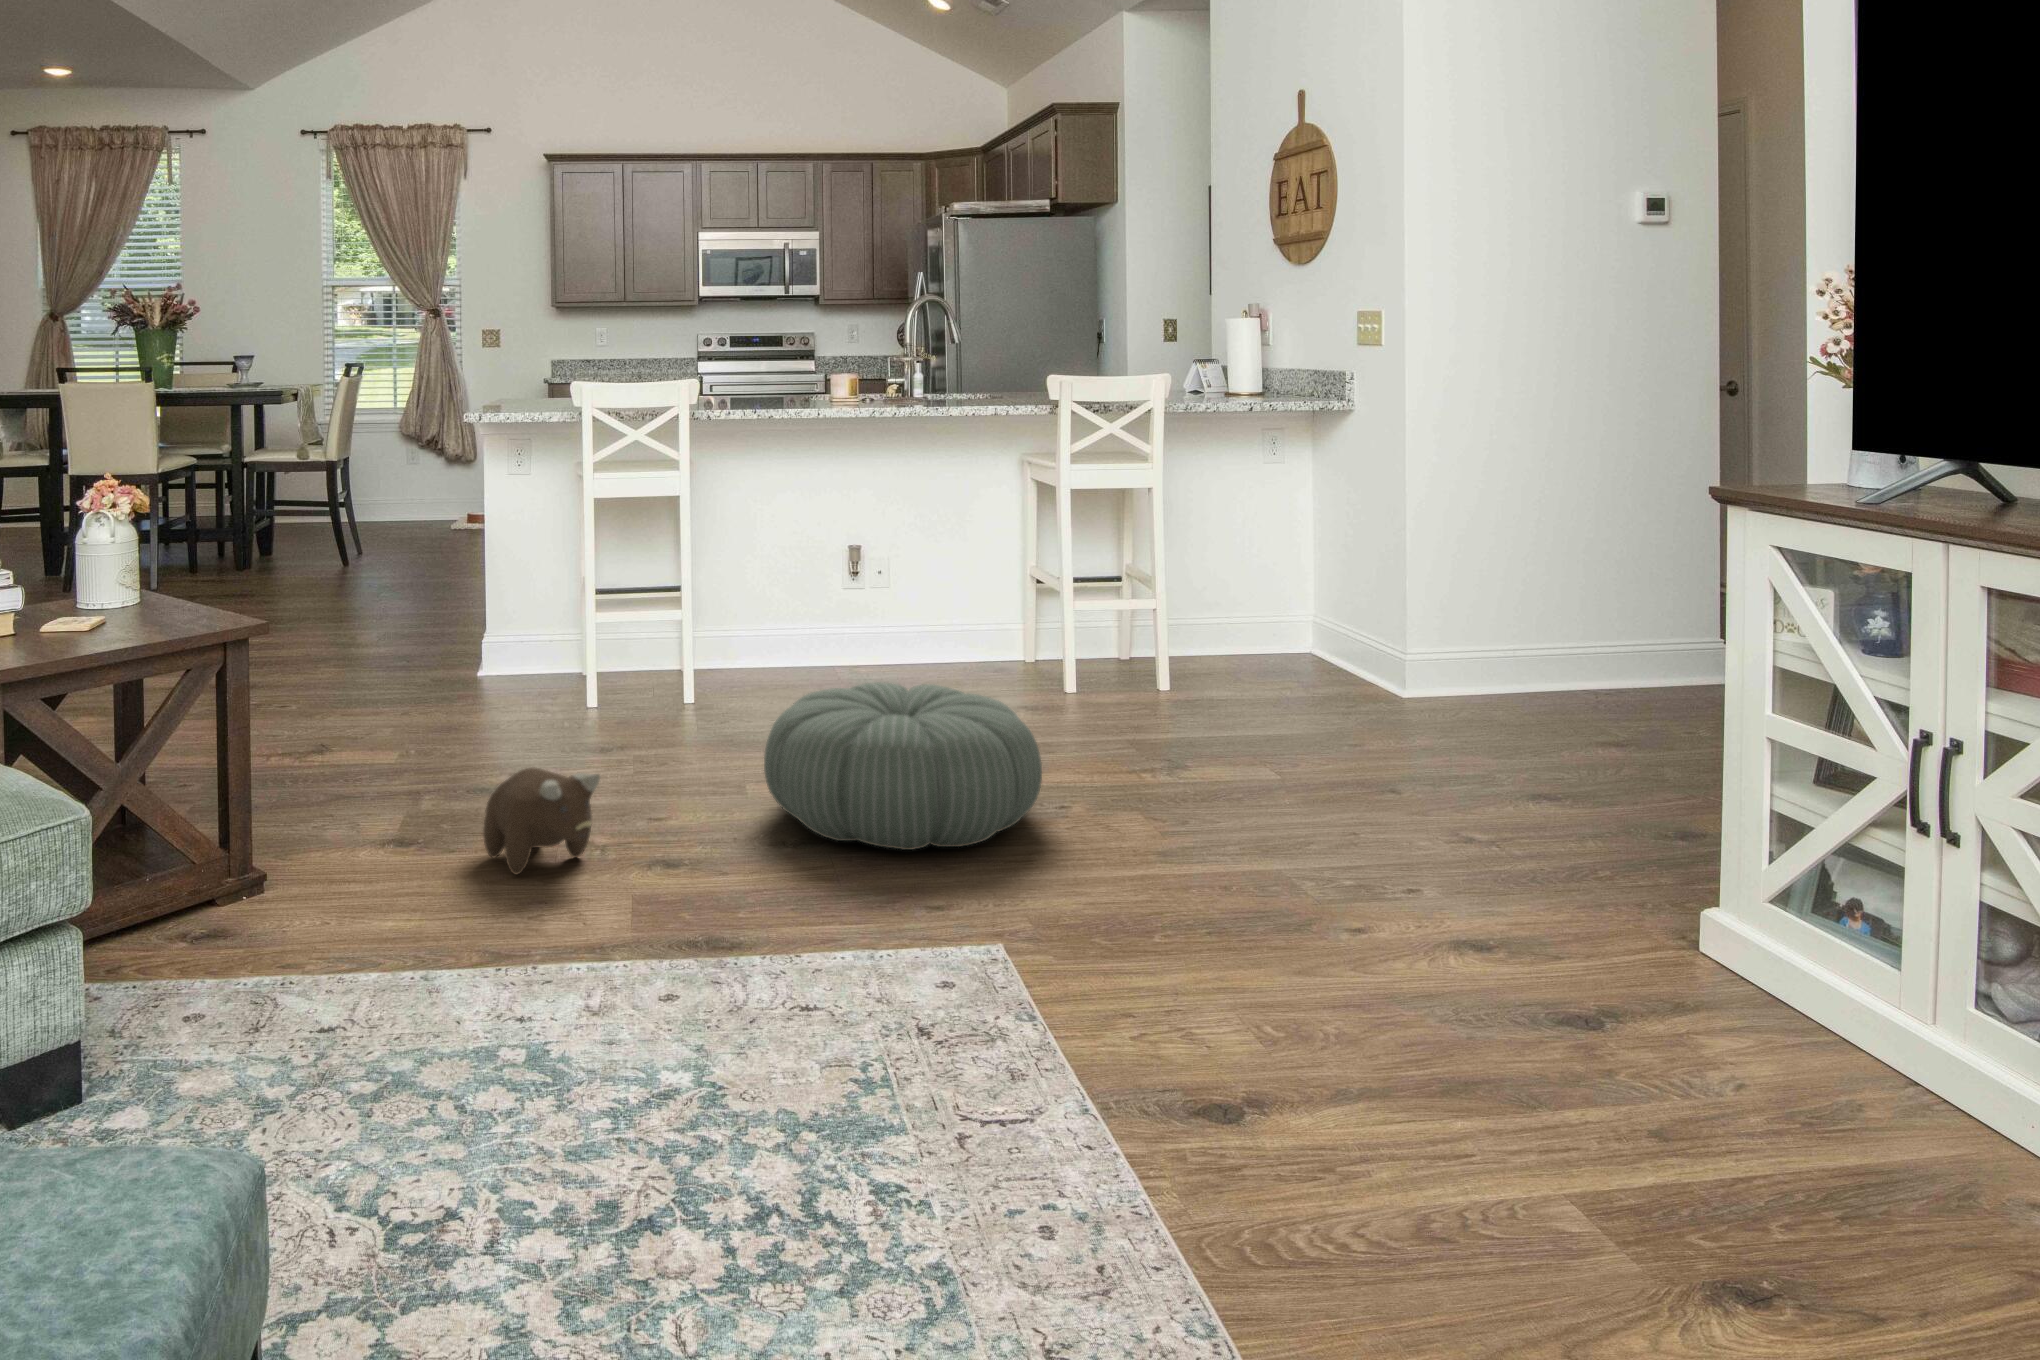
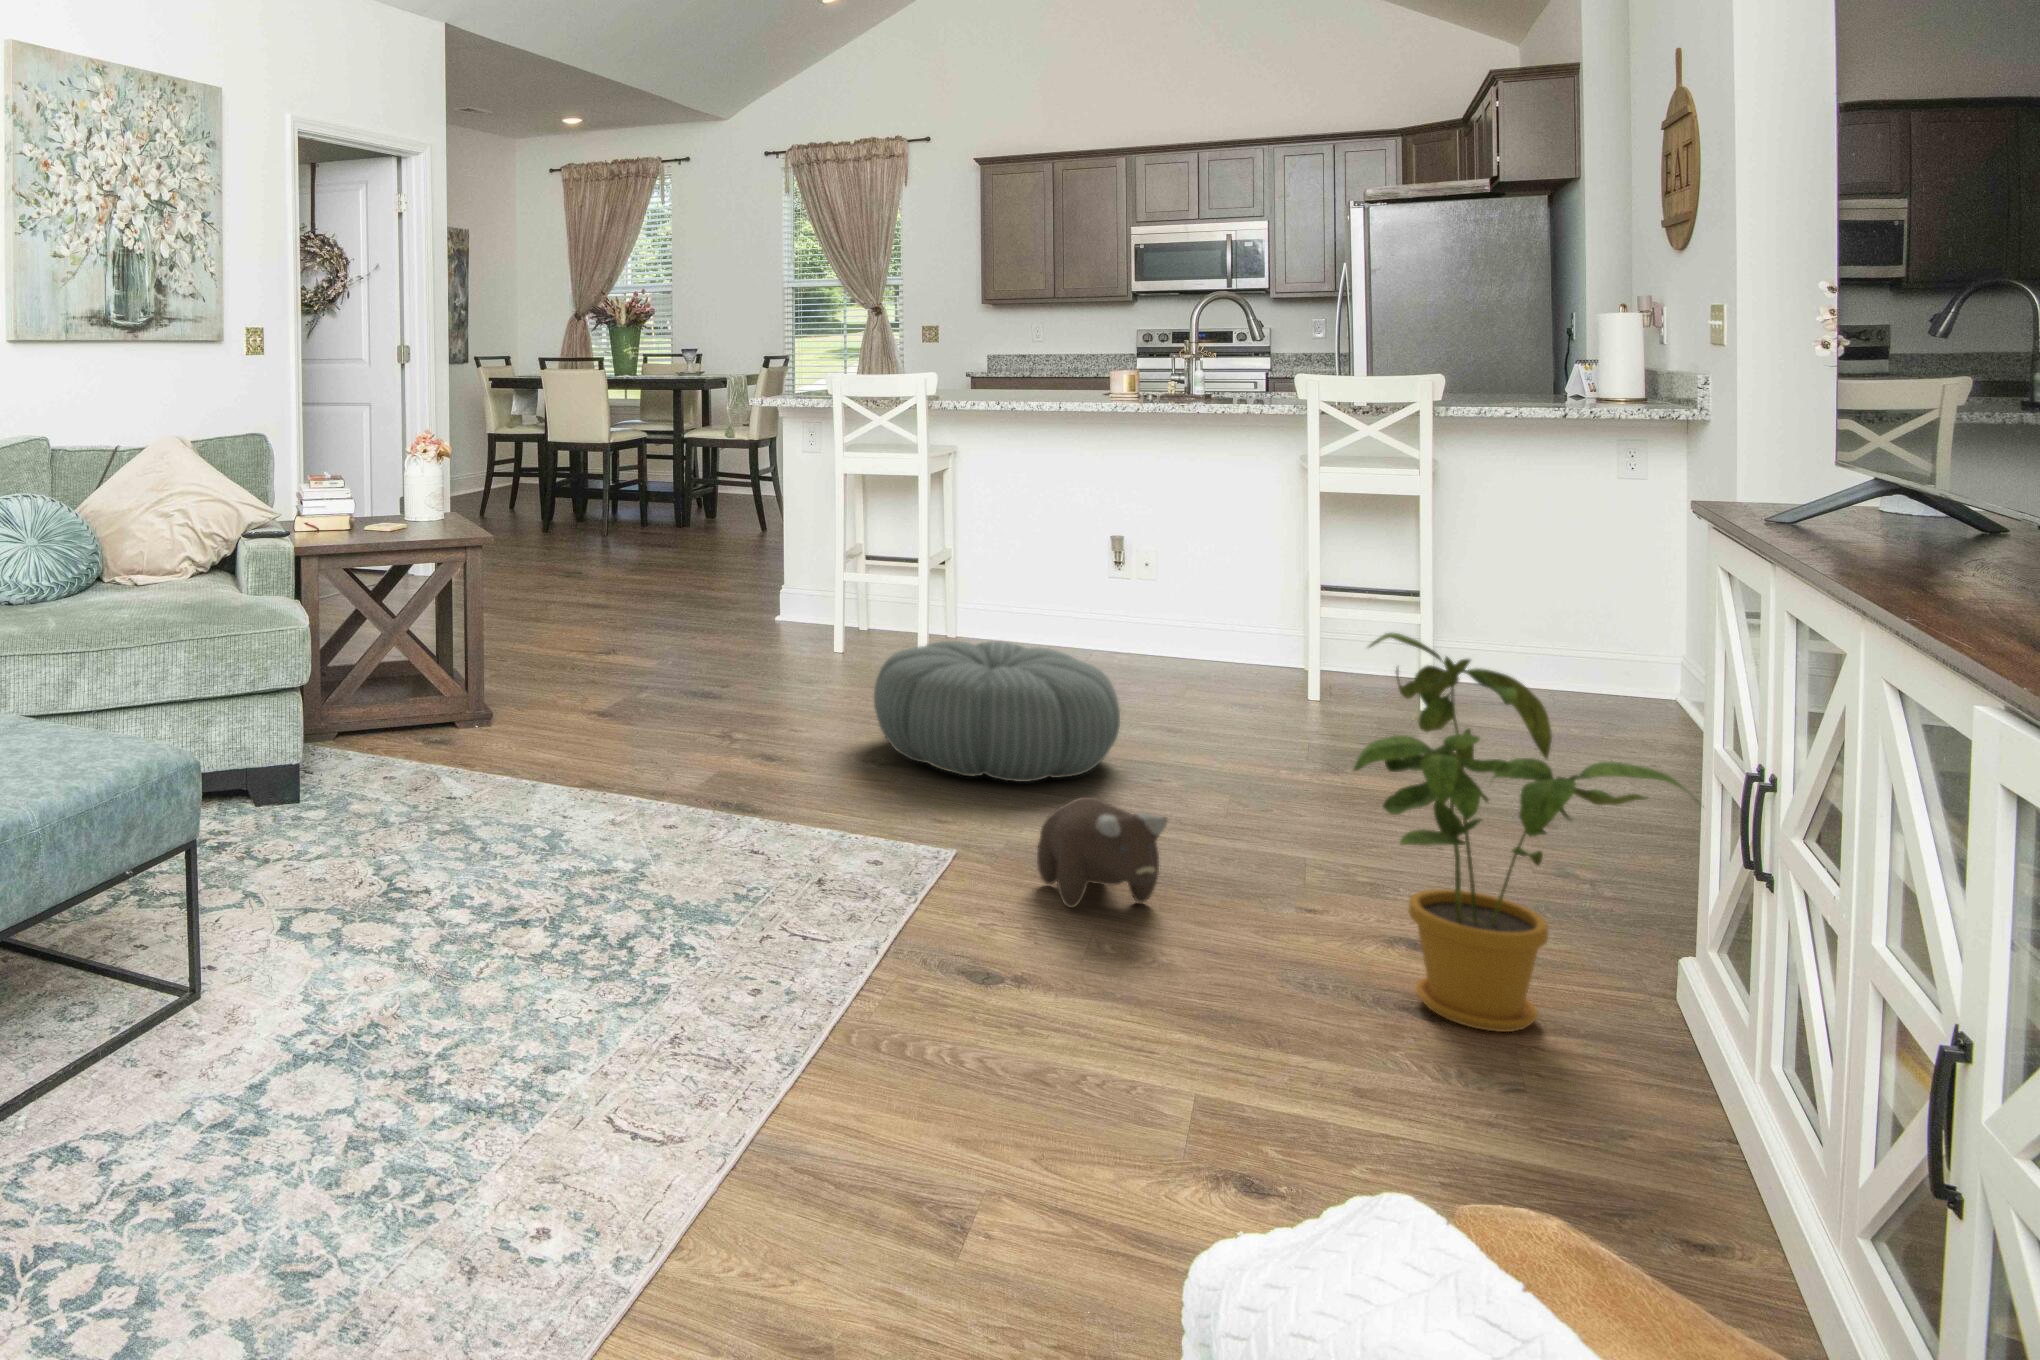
house plant: none [1498,639,1831,1050] -> present [1354,633,1687,1032]
plush toy: present [483,767,600,874] -> present [1037,797,1167,908]

